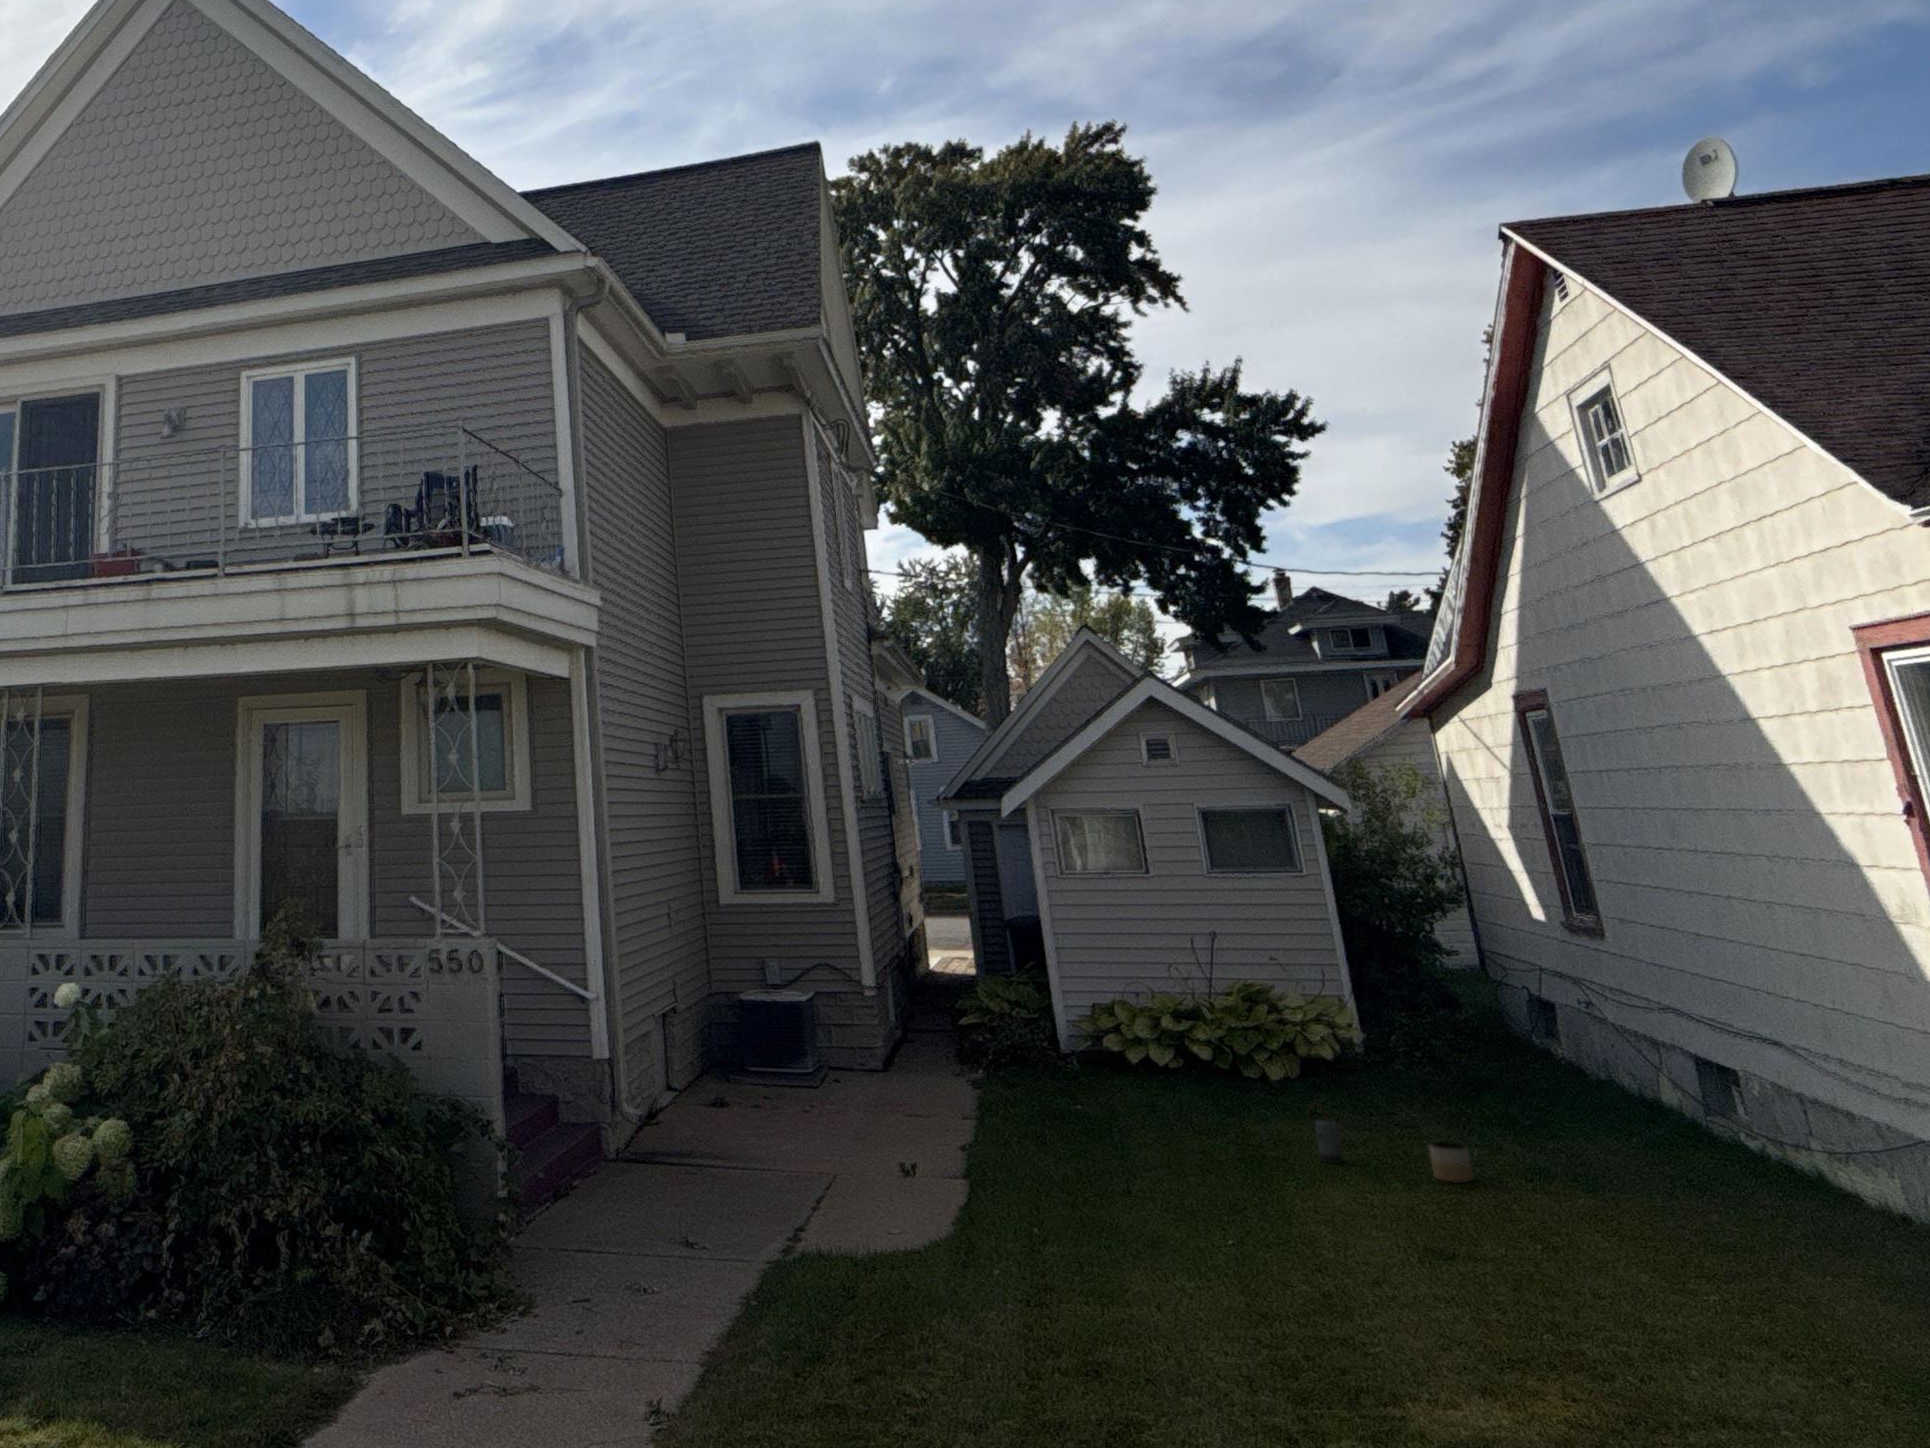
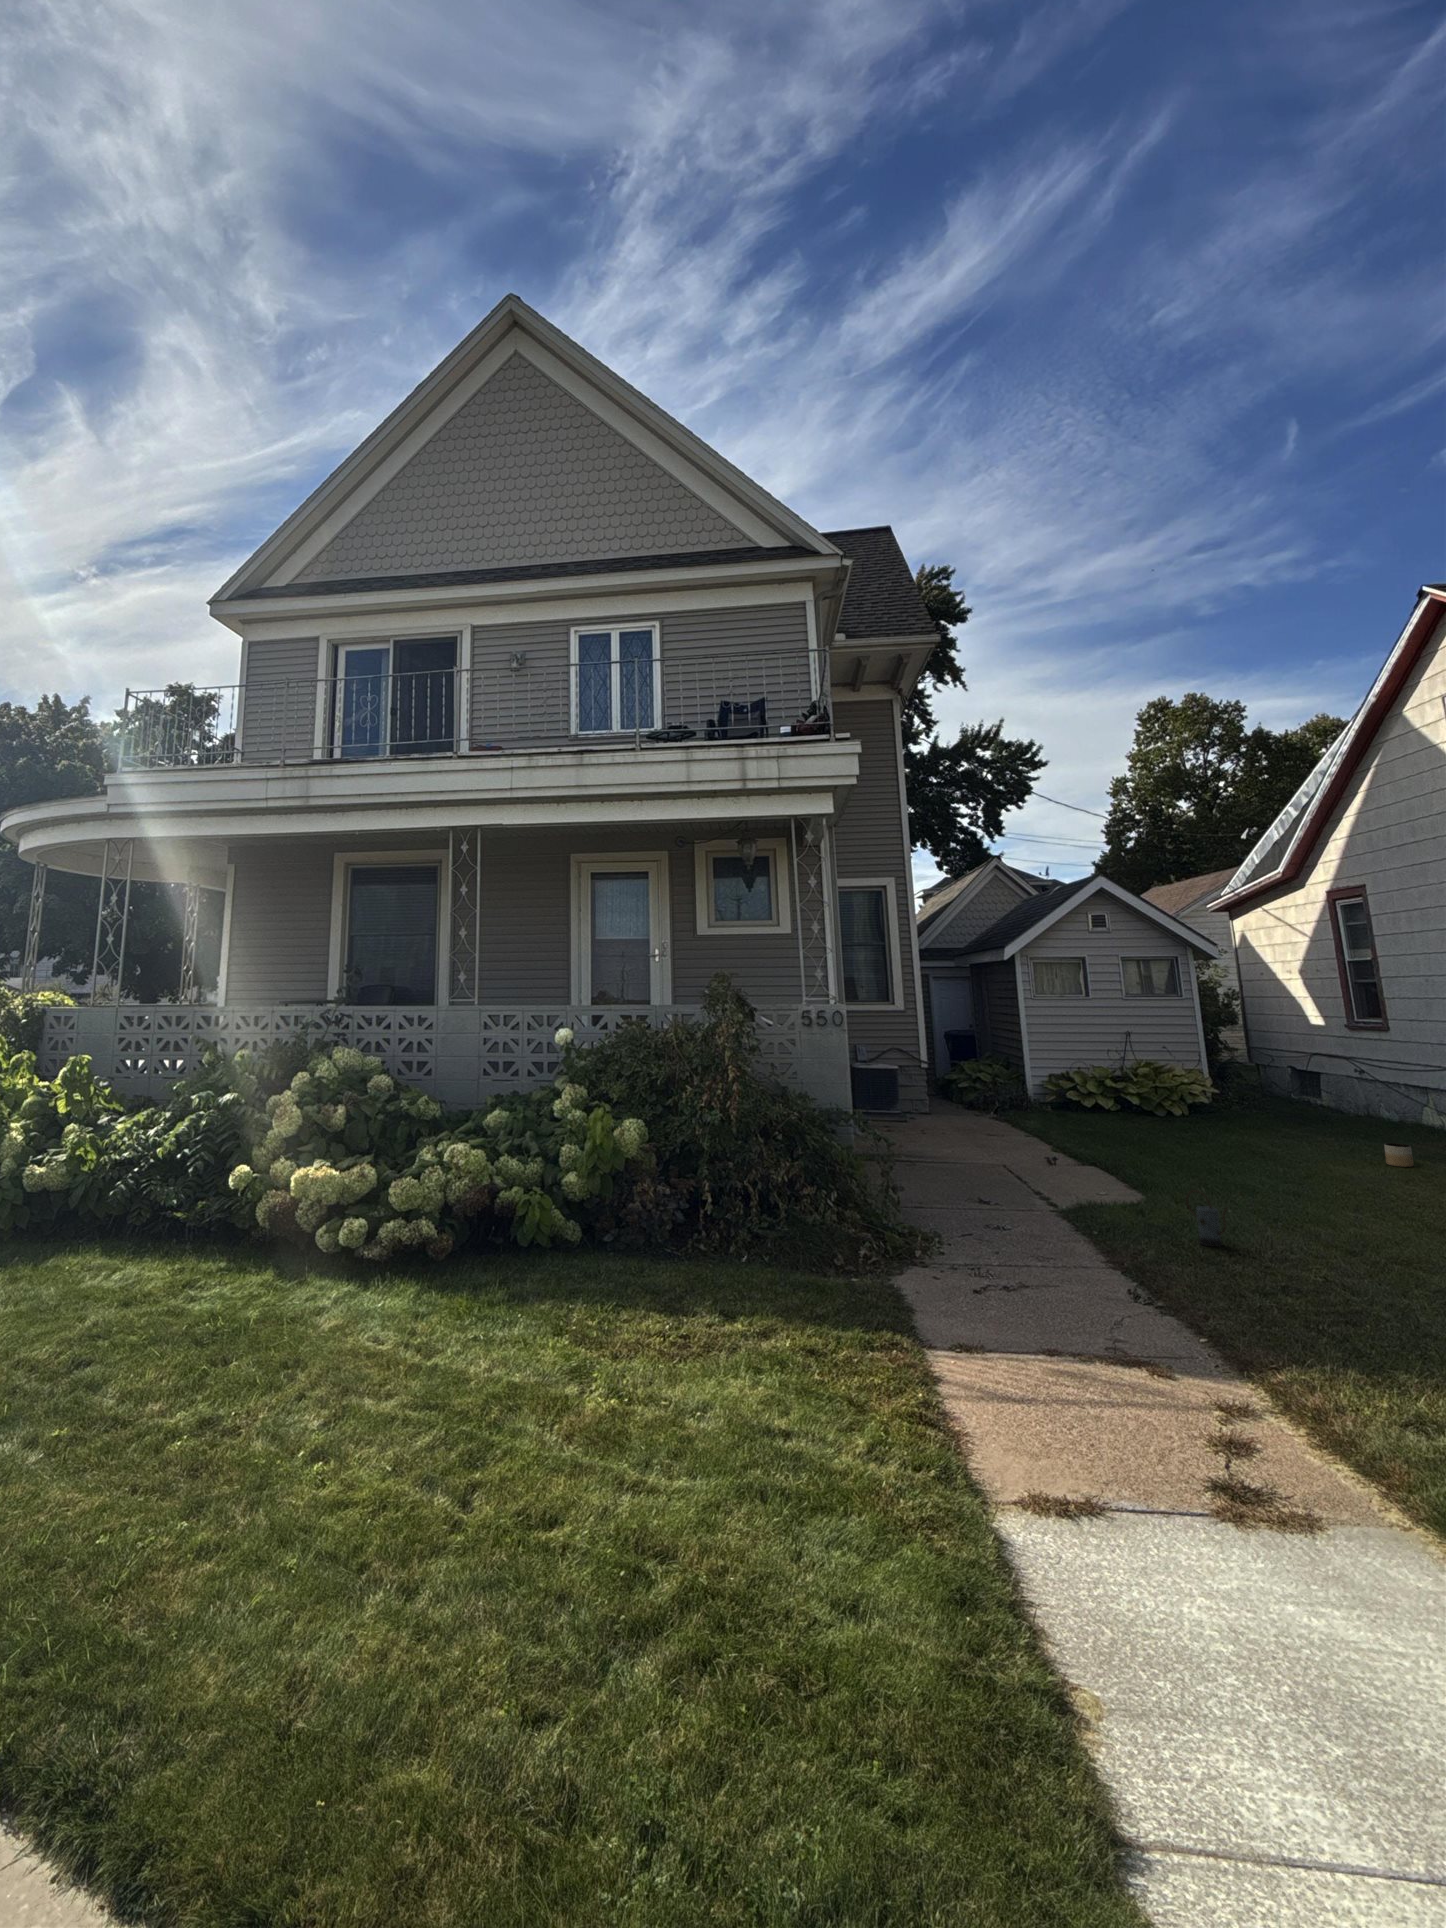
watering can: present [1308,1104,1343,1163] -> present [1186,1190,1227,1247]

